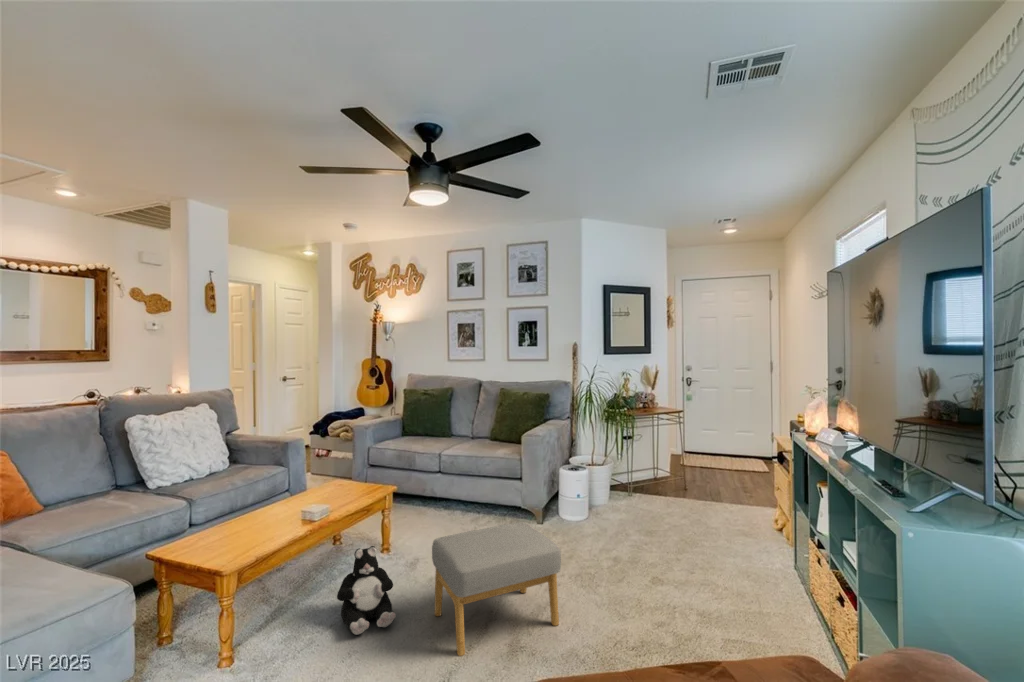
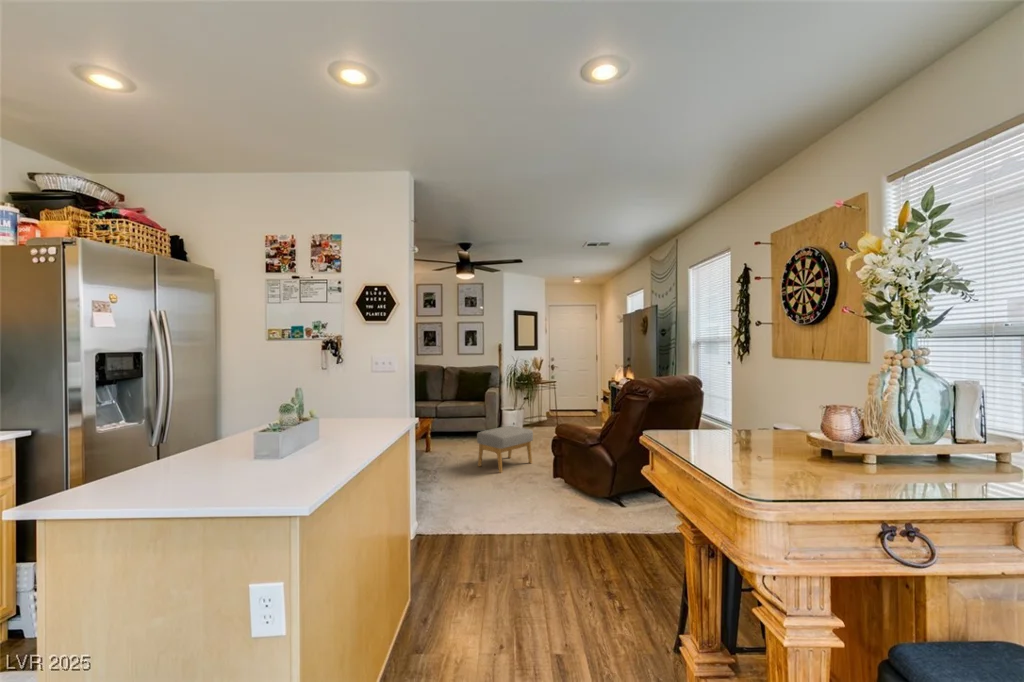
plush toy: present [337,546,396,635] -> none [437,438,466,473]

